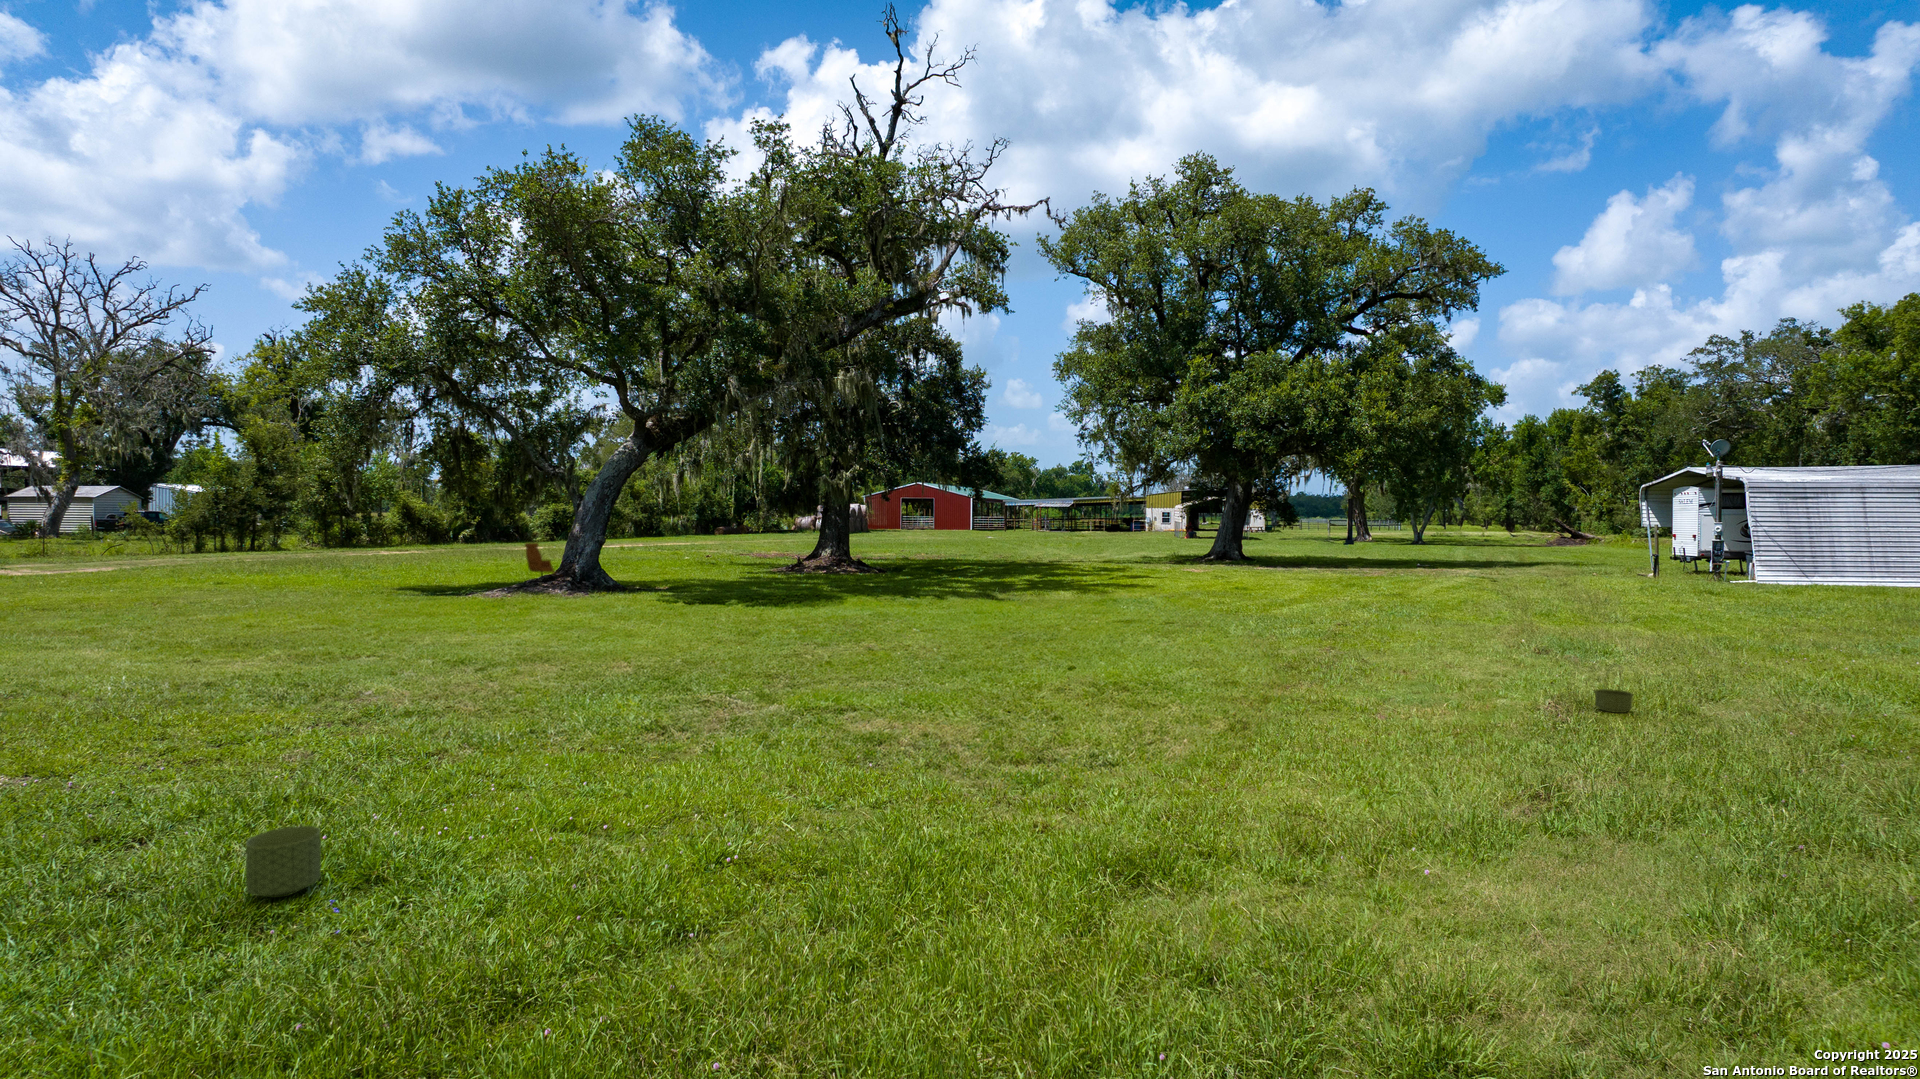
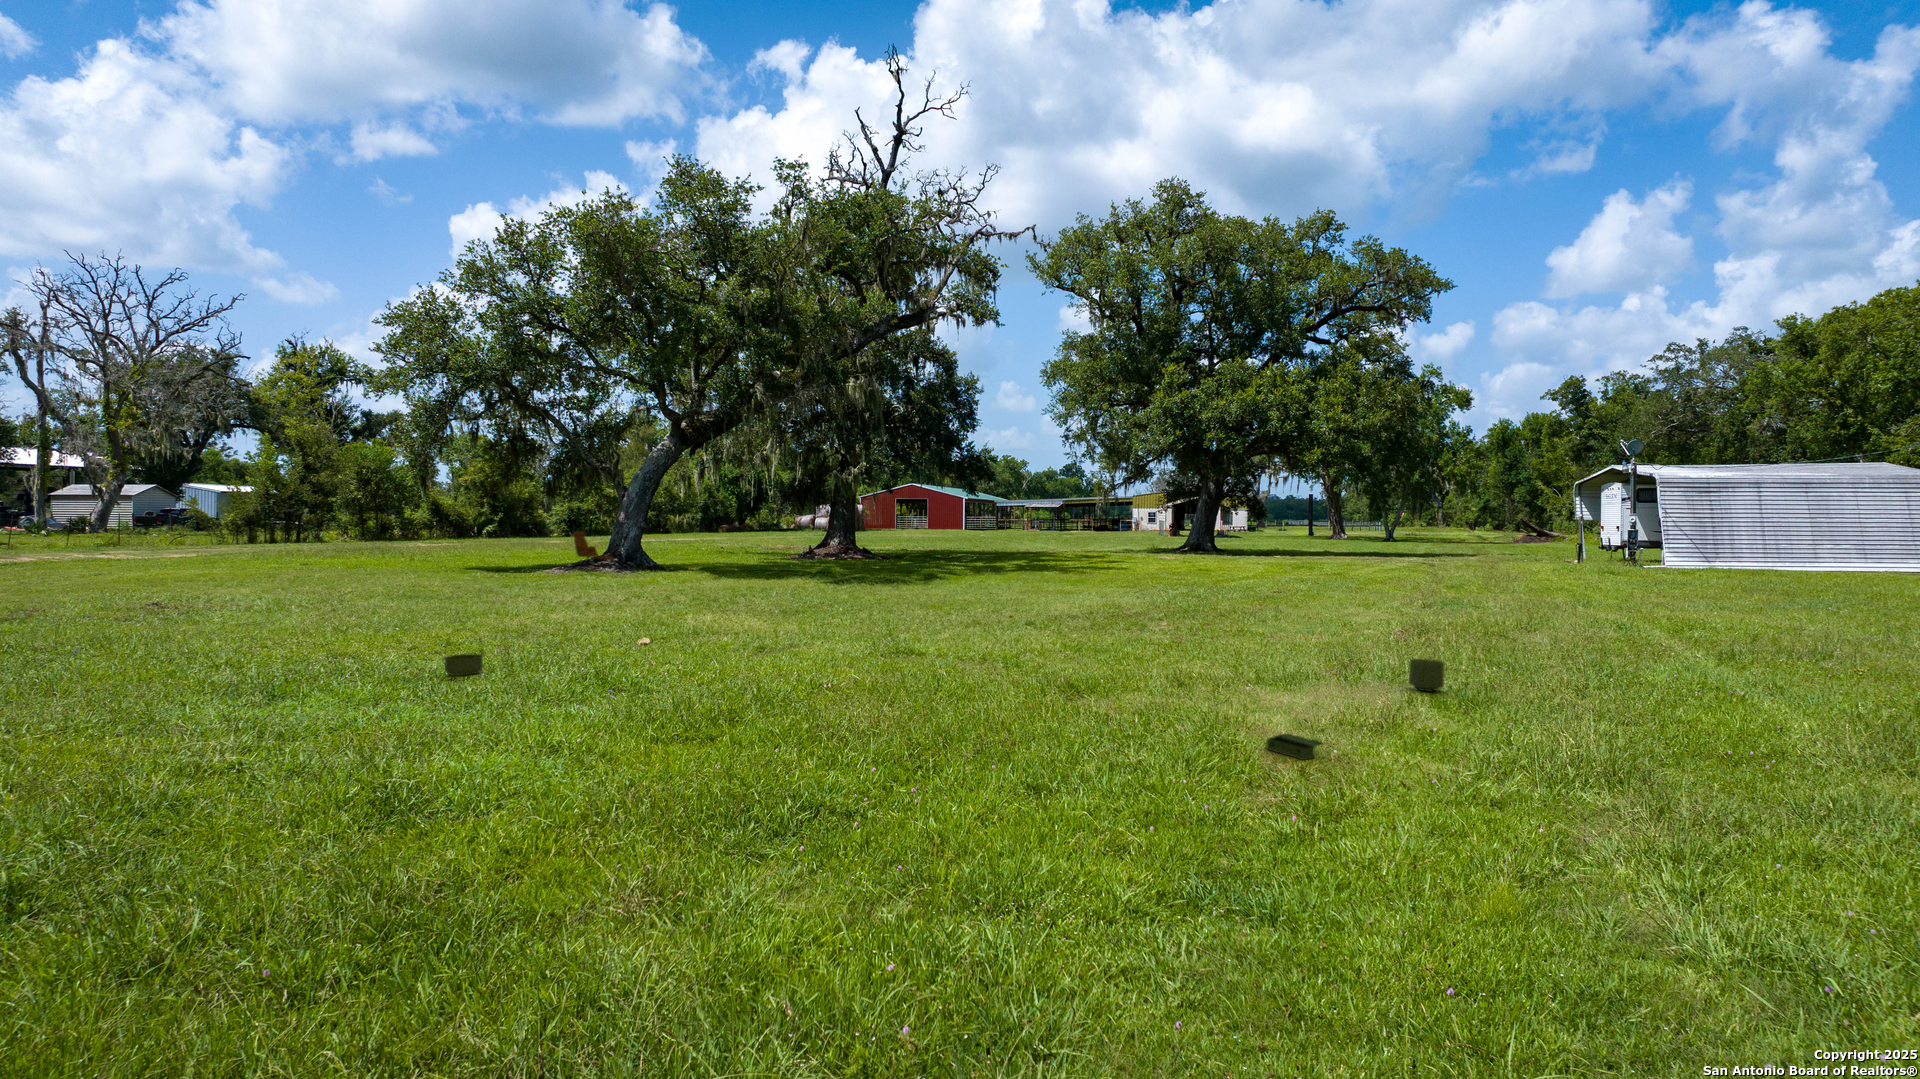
basket: present [1595,664,1633,713] -> present [444,629,483,676]
planter: present [246,826,321,898] -> present [1409,659,1444,691]
toolbox: none [1464,939,1573,1008] -> present [1267,734,1323,760]

